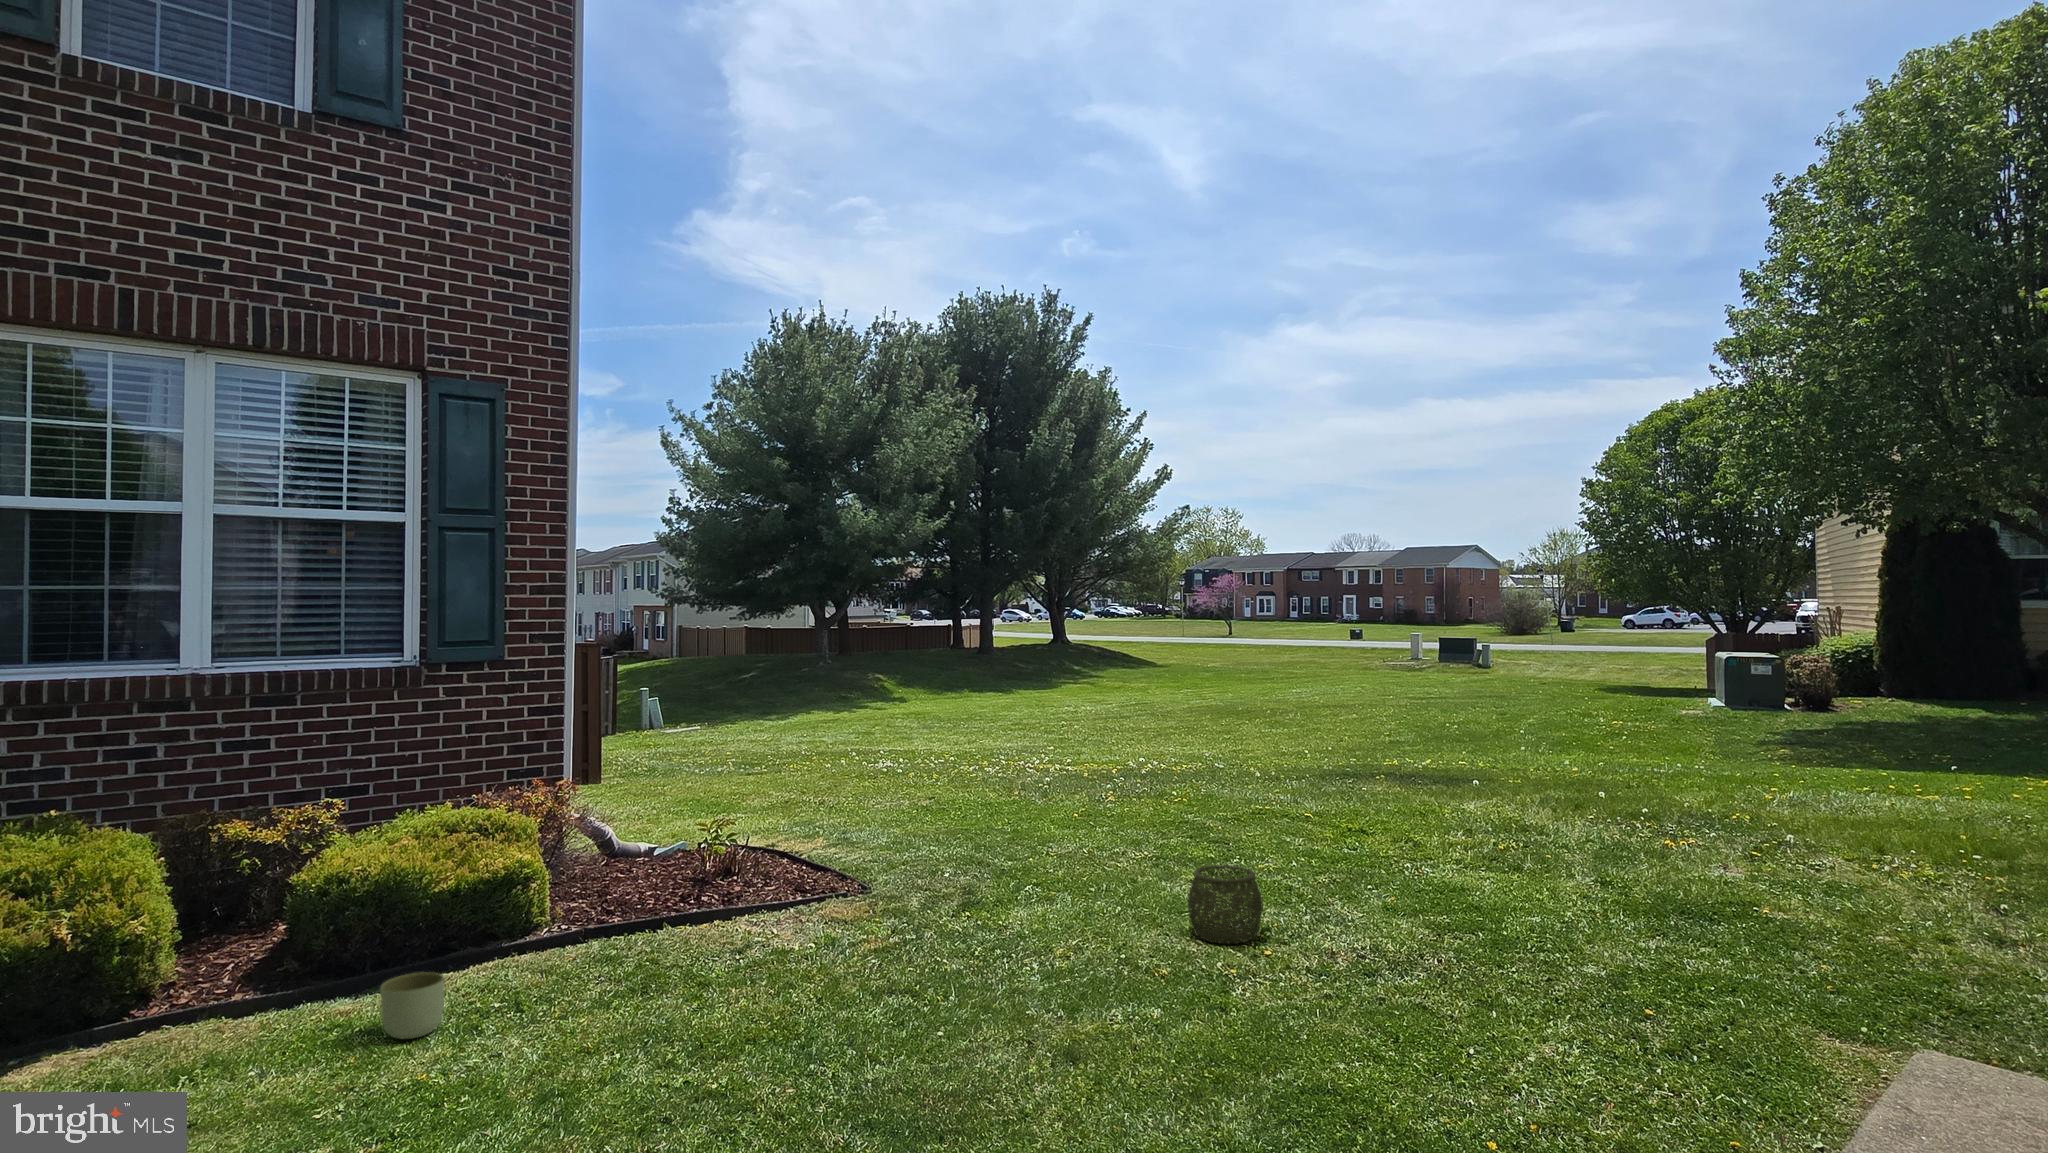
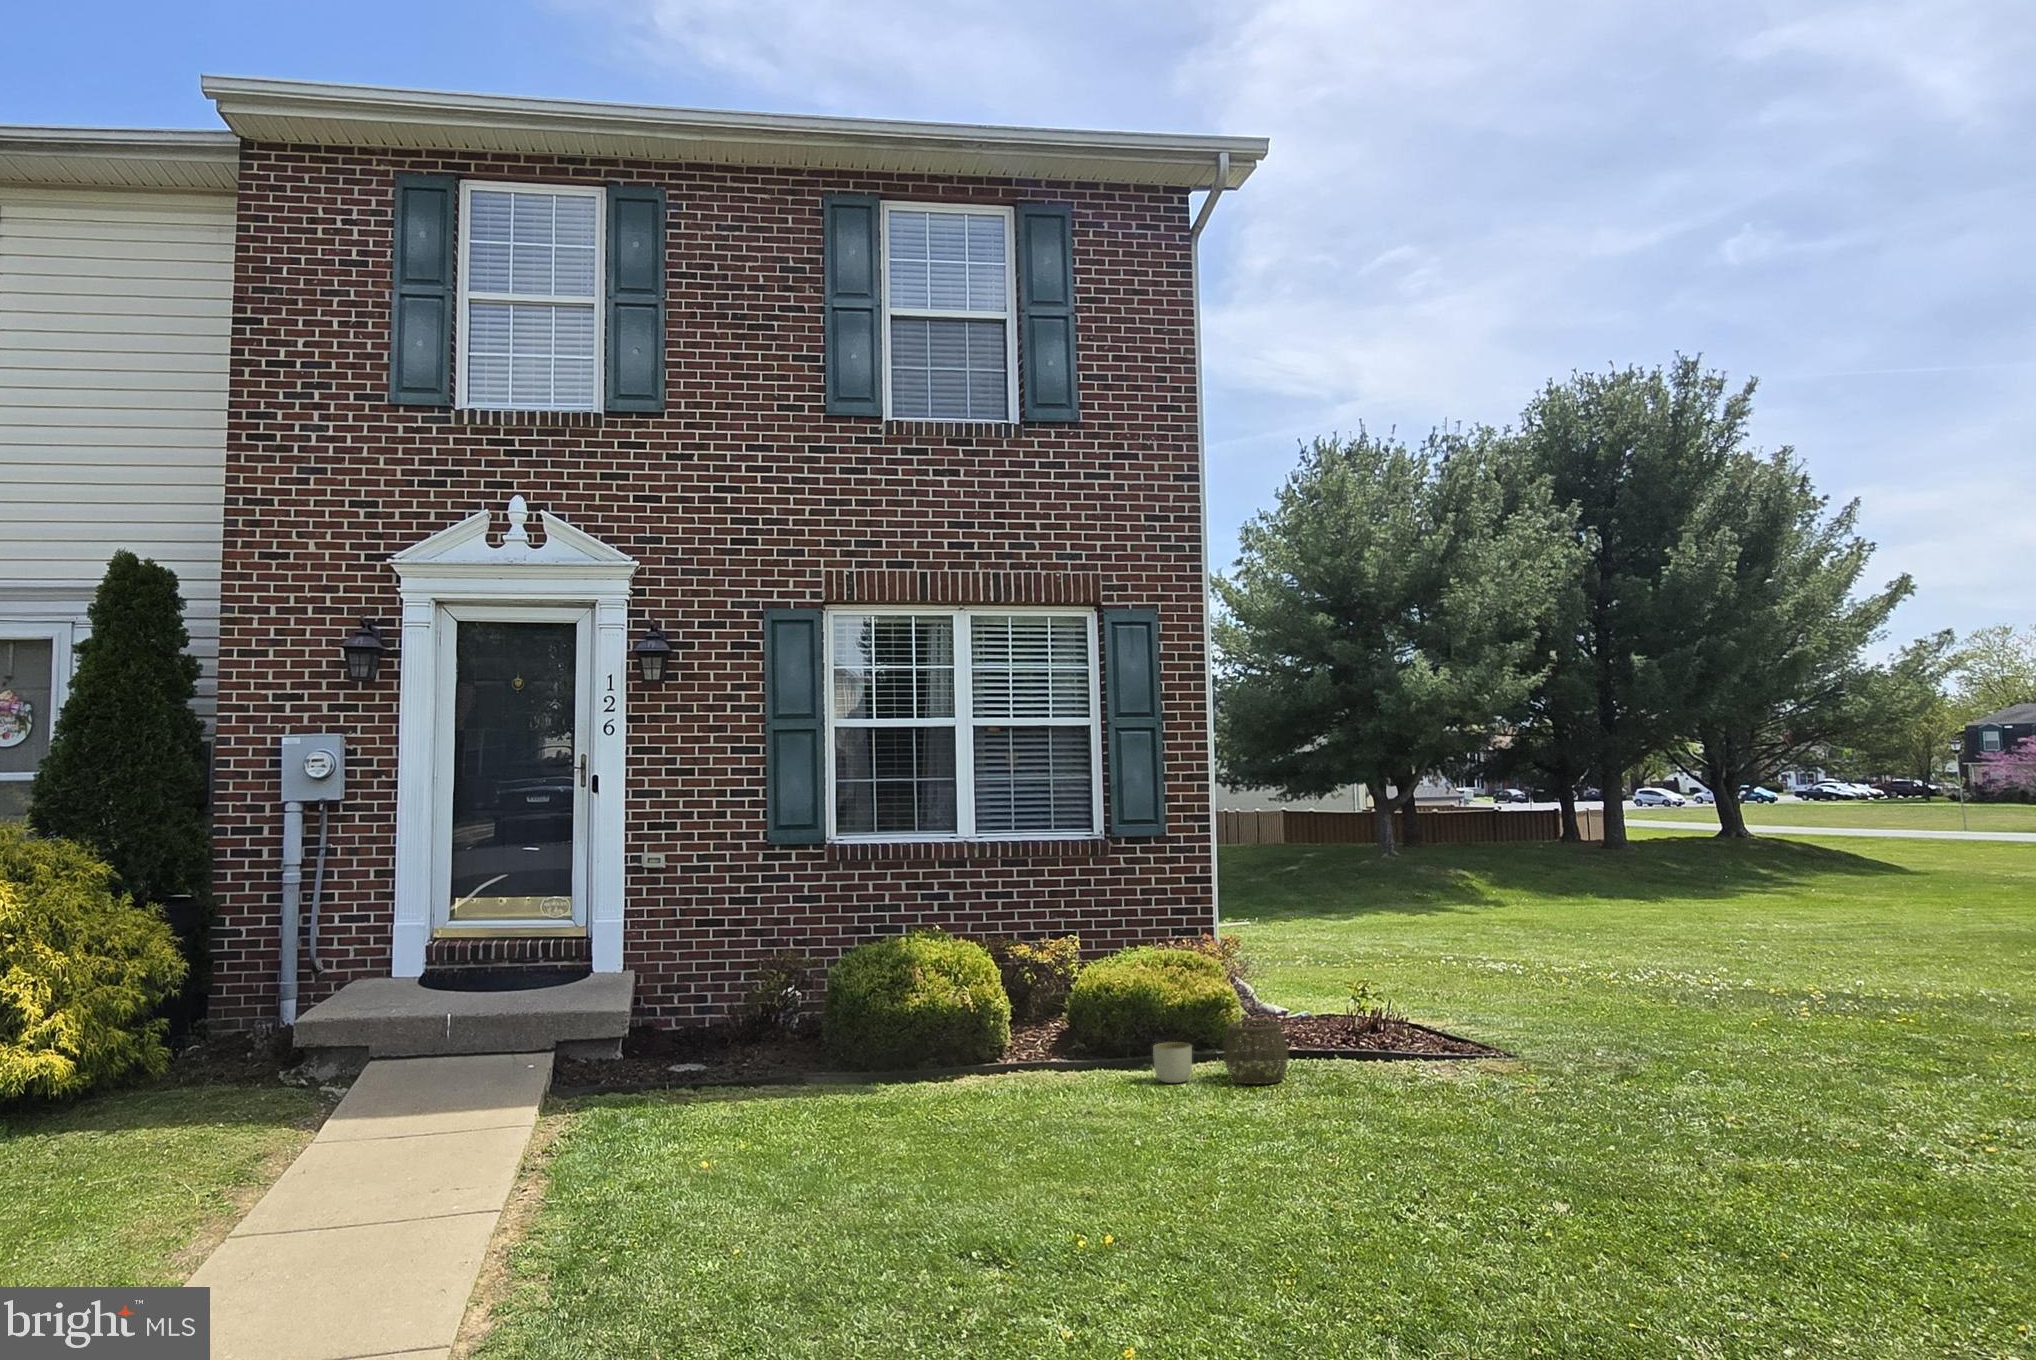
woven basket: present [1187,865,1263,944] -> present [1224,1020,1288,1085]

